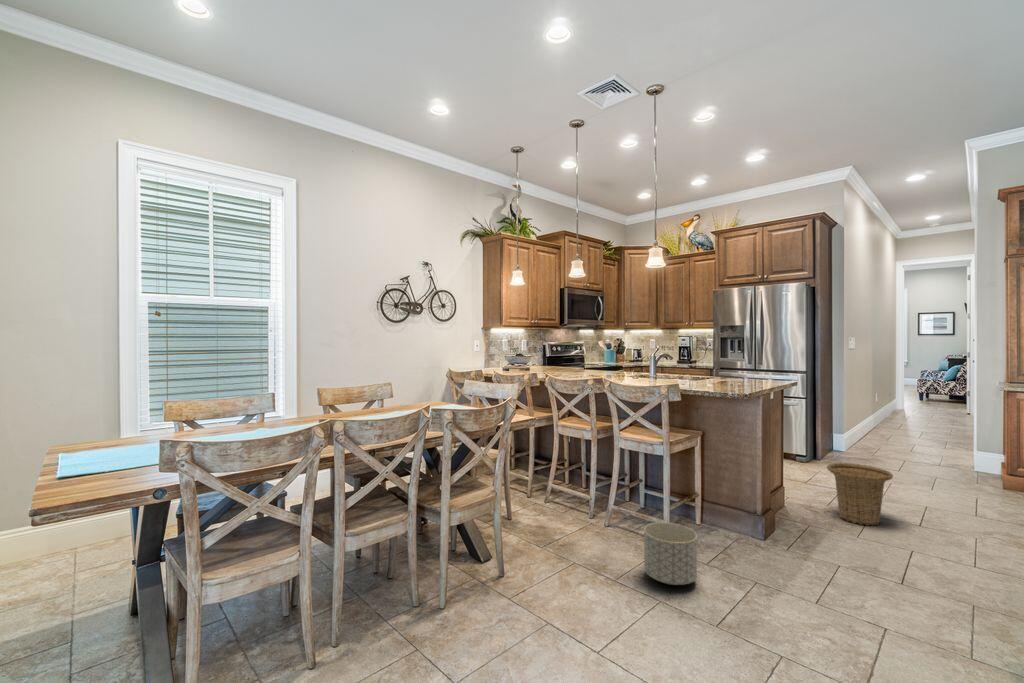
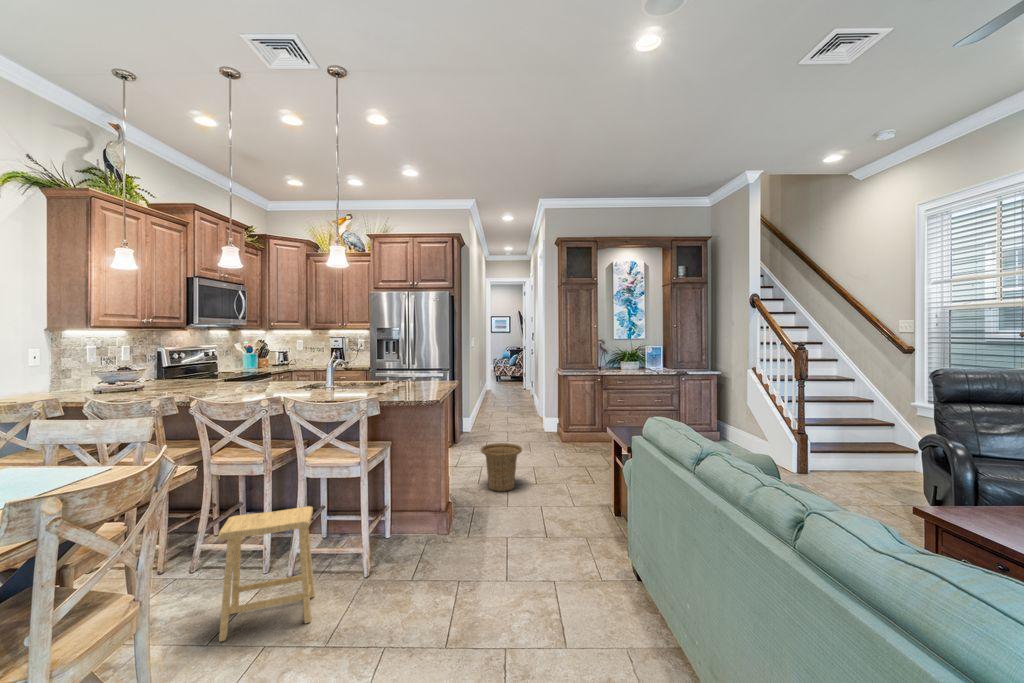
footstool: none [550,461,620,560] -> present [218,506,315,642]
planter: present [644,522,697,585] -> none [356,551,413,625]

